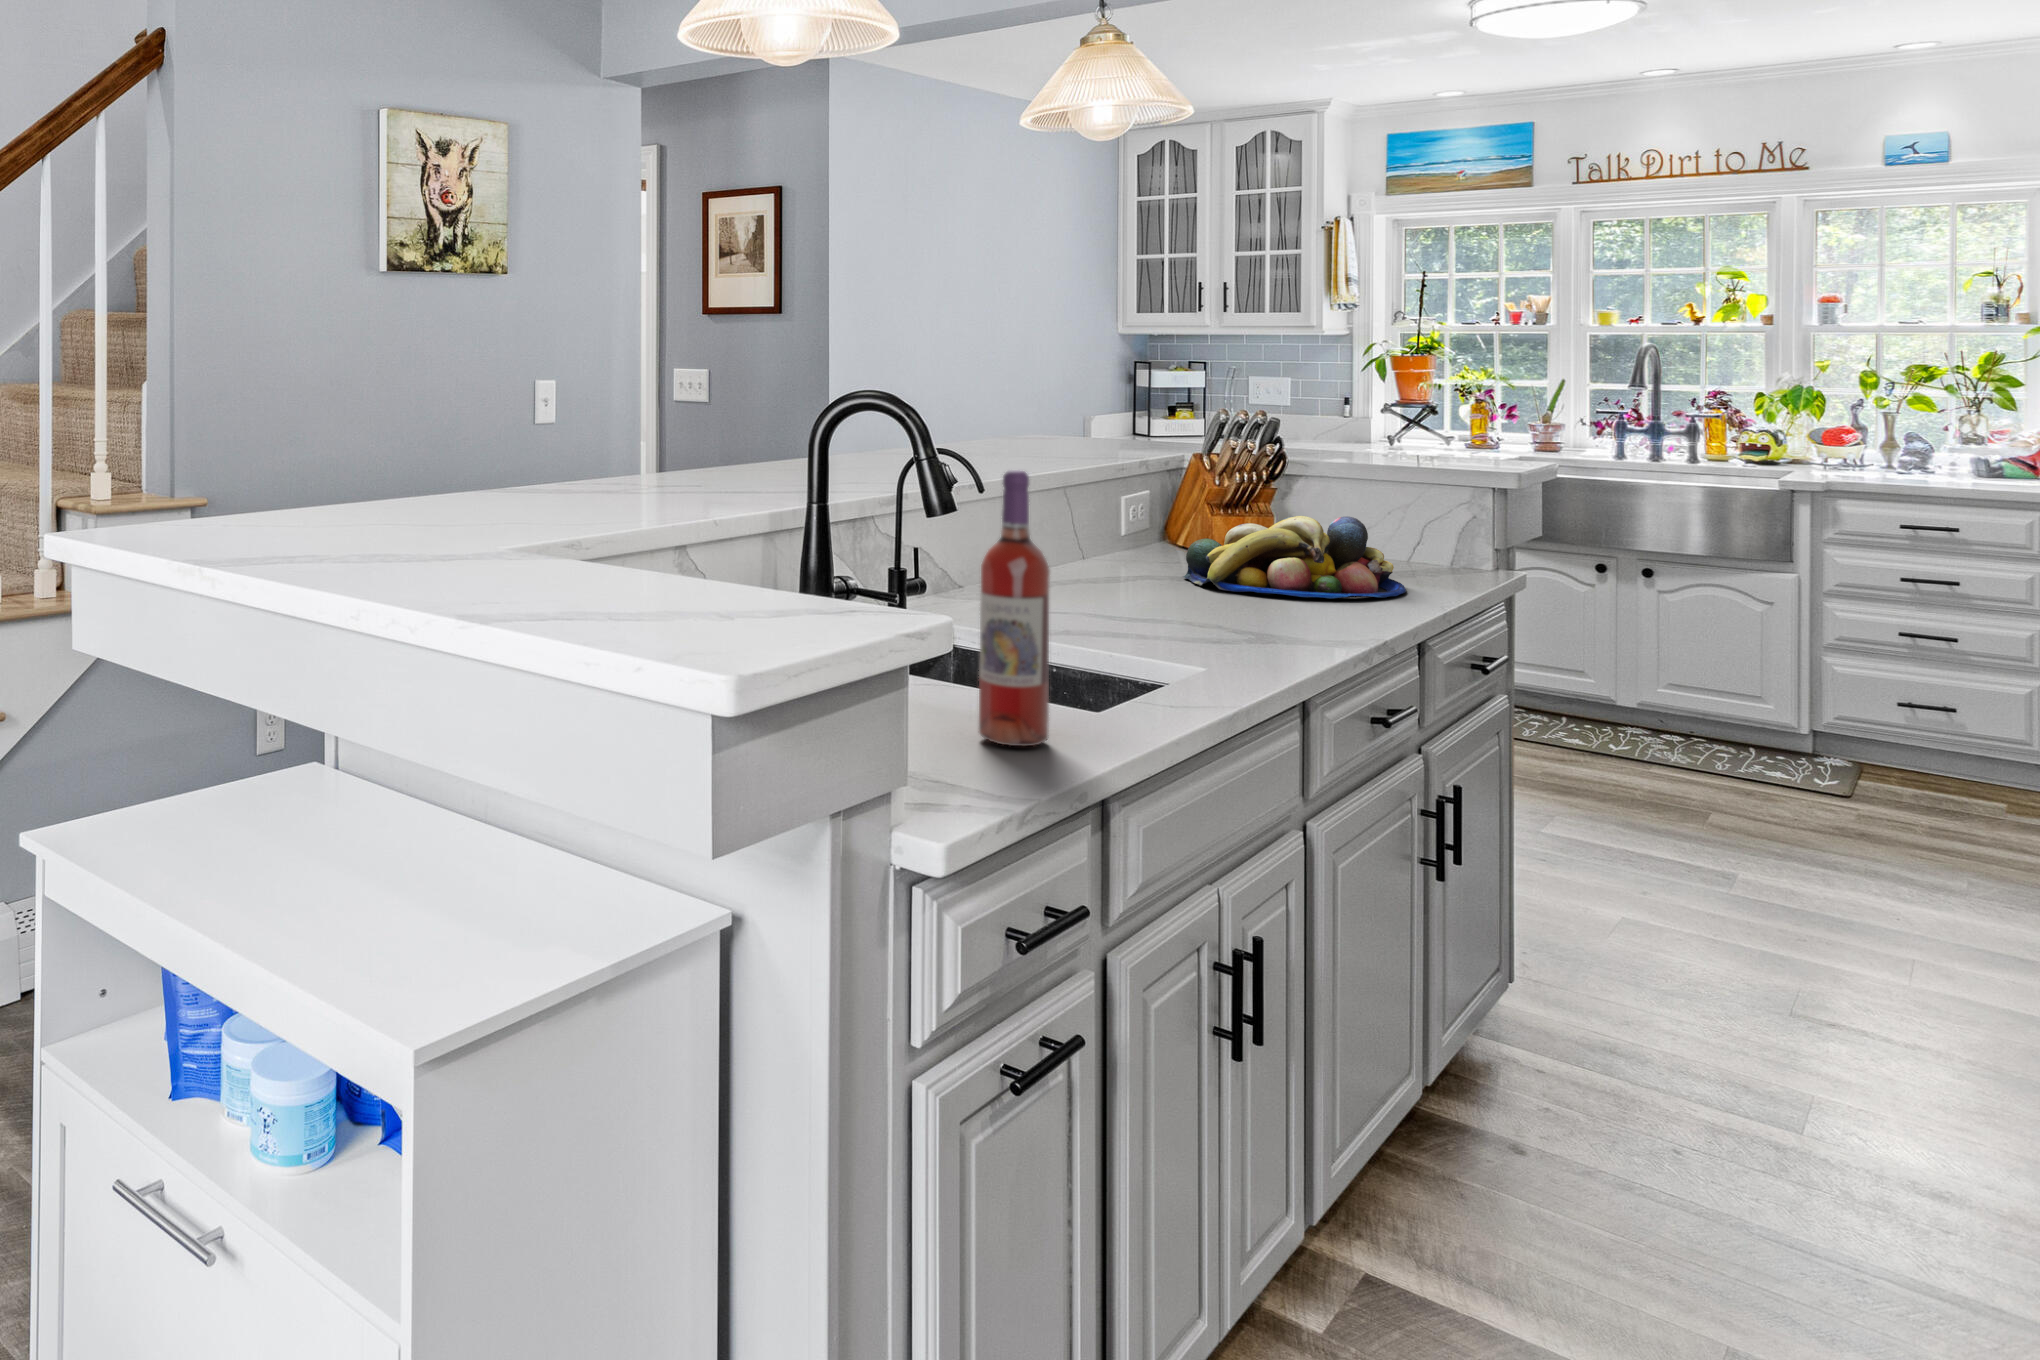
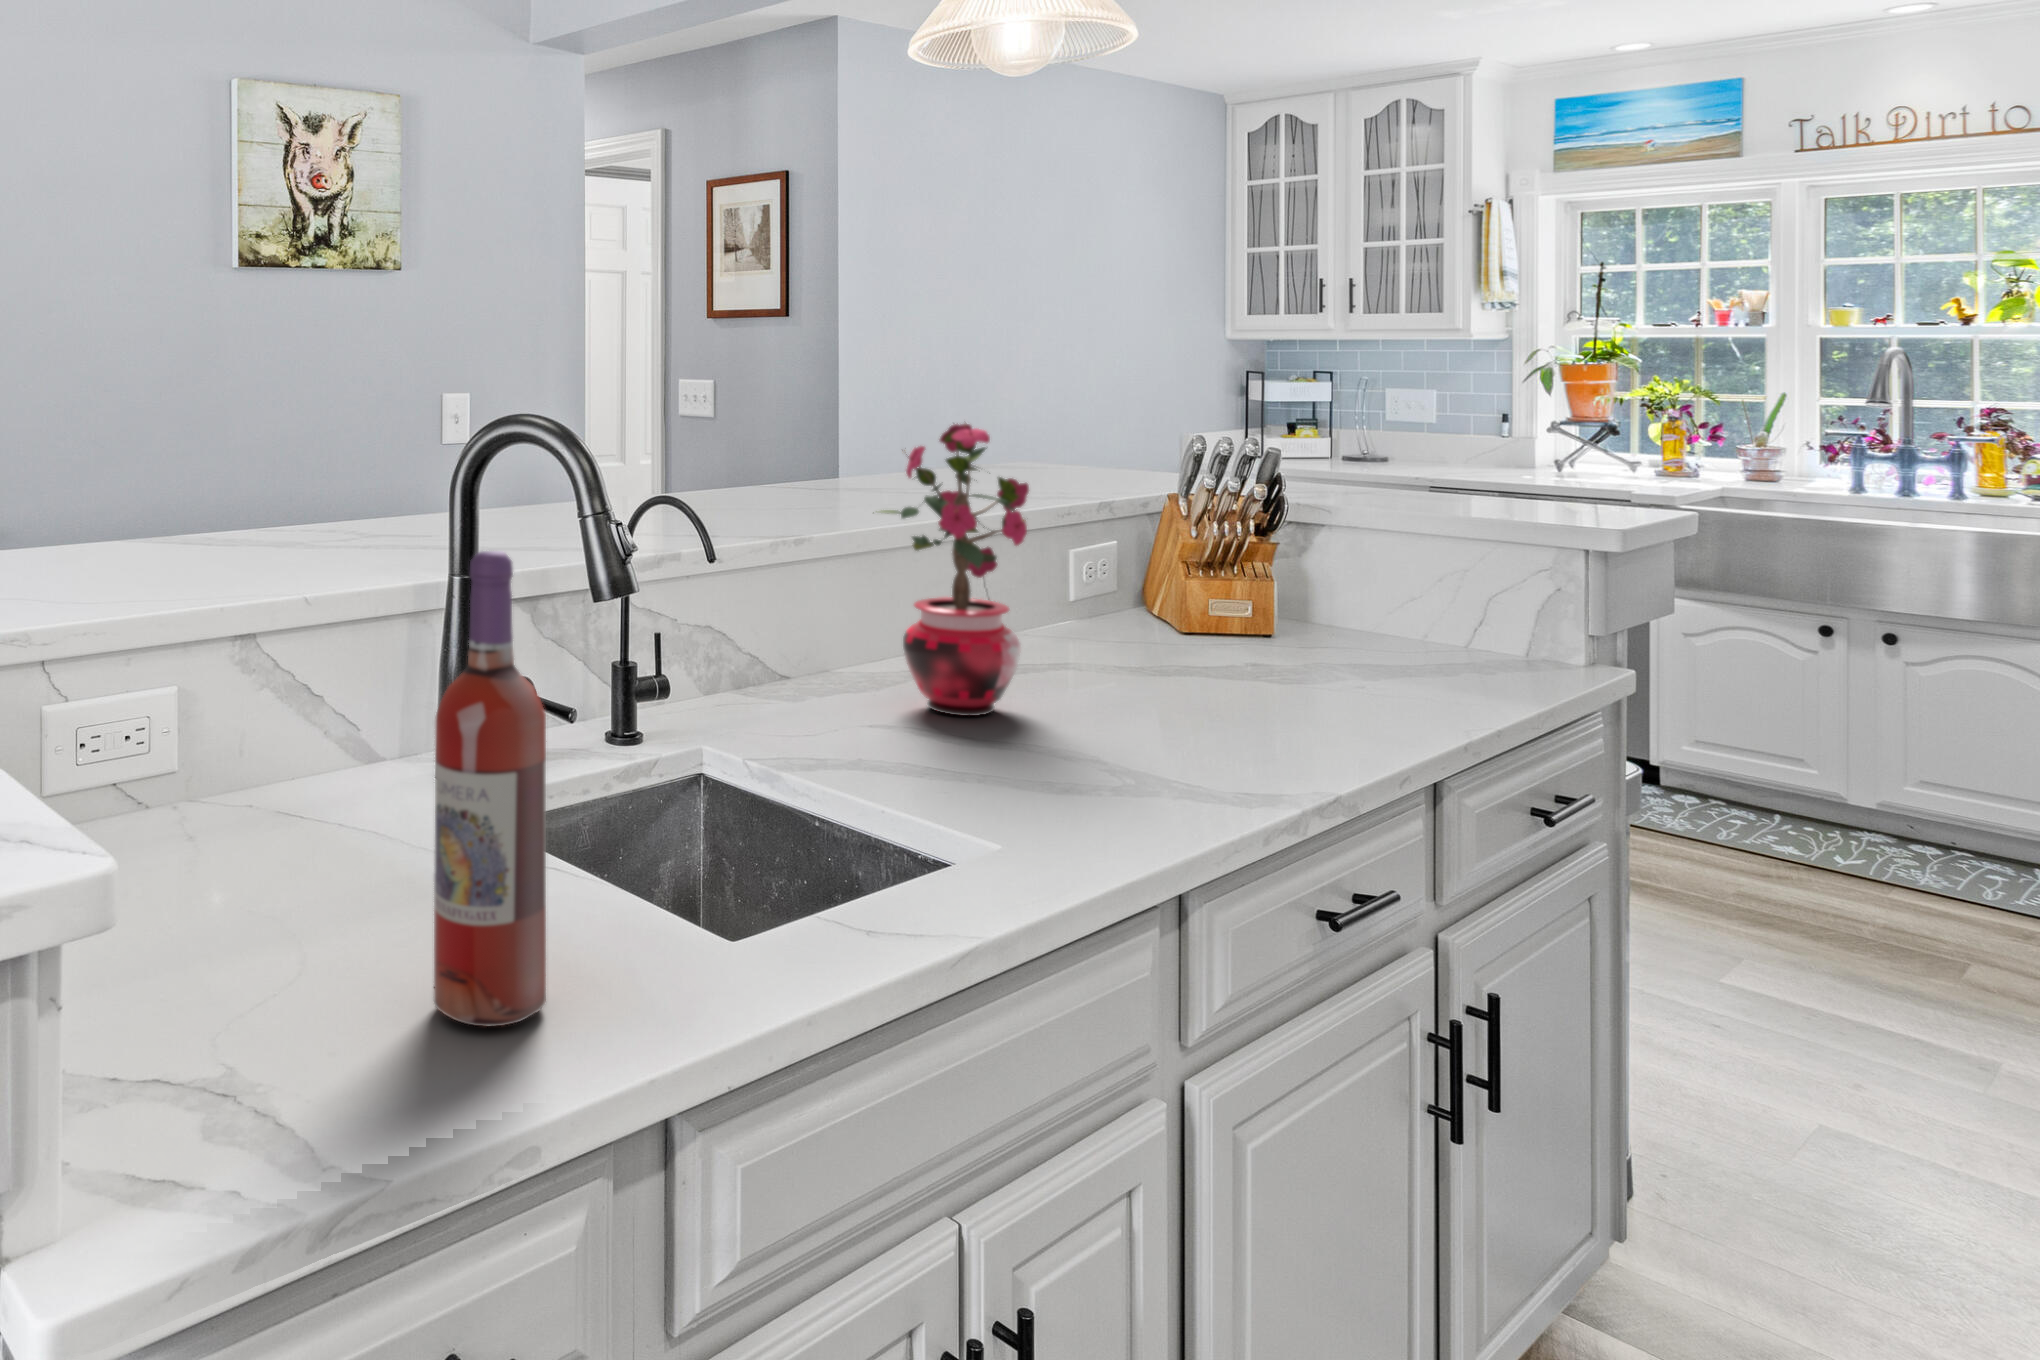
potted plant: none [1045,397,1162,606] -> present [881,423,1029,716]
fruit bowl: present [1183,516,1406,598] -> none [1112,585,1424,711]

